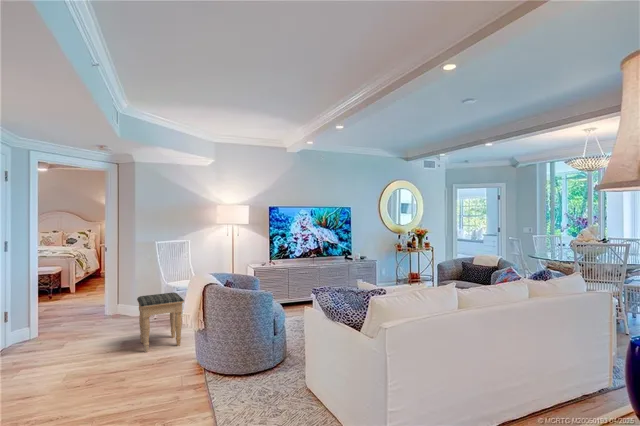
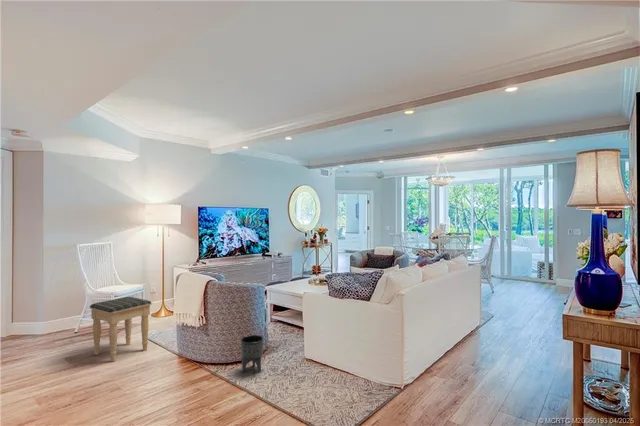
planter: none [227,348,252,391] -> present [241,335,264,372]

